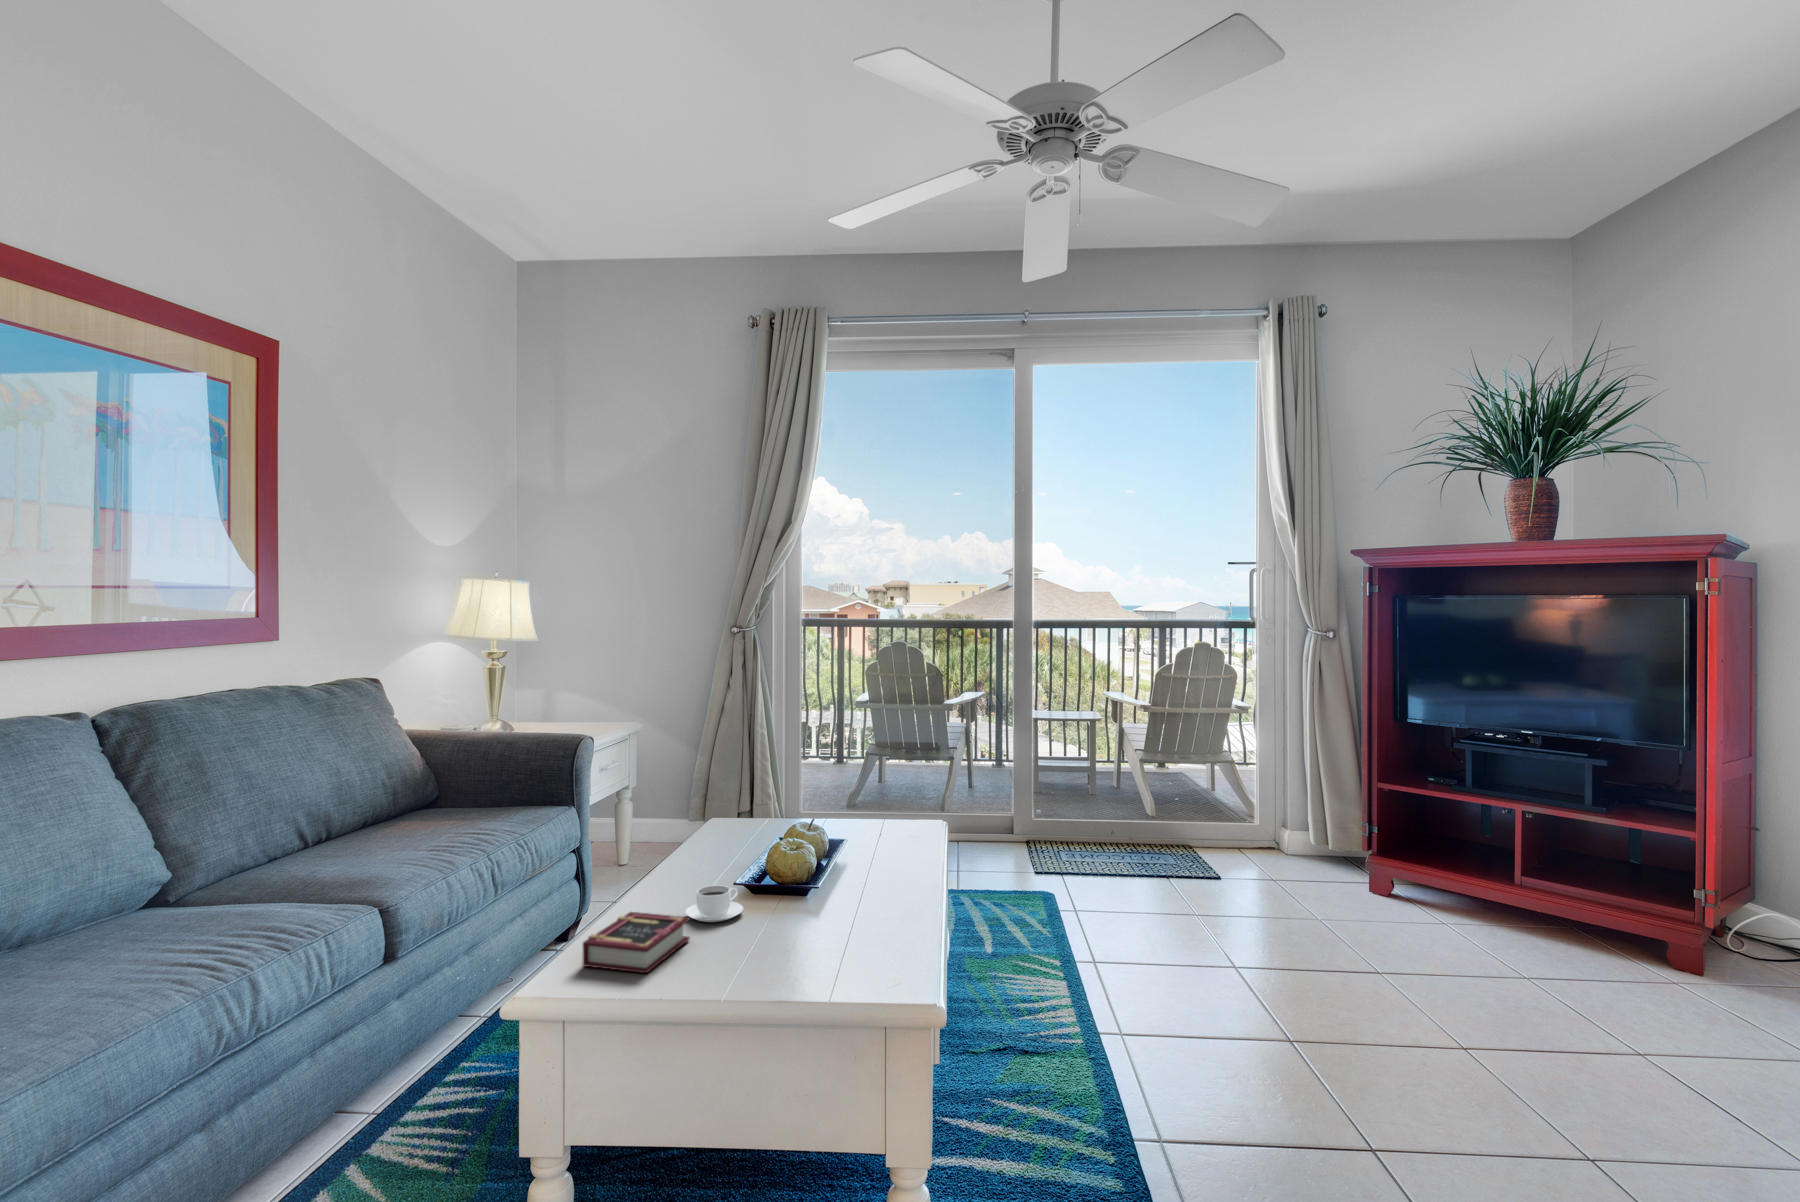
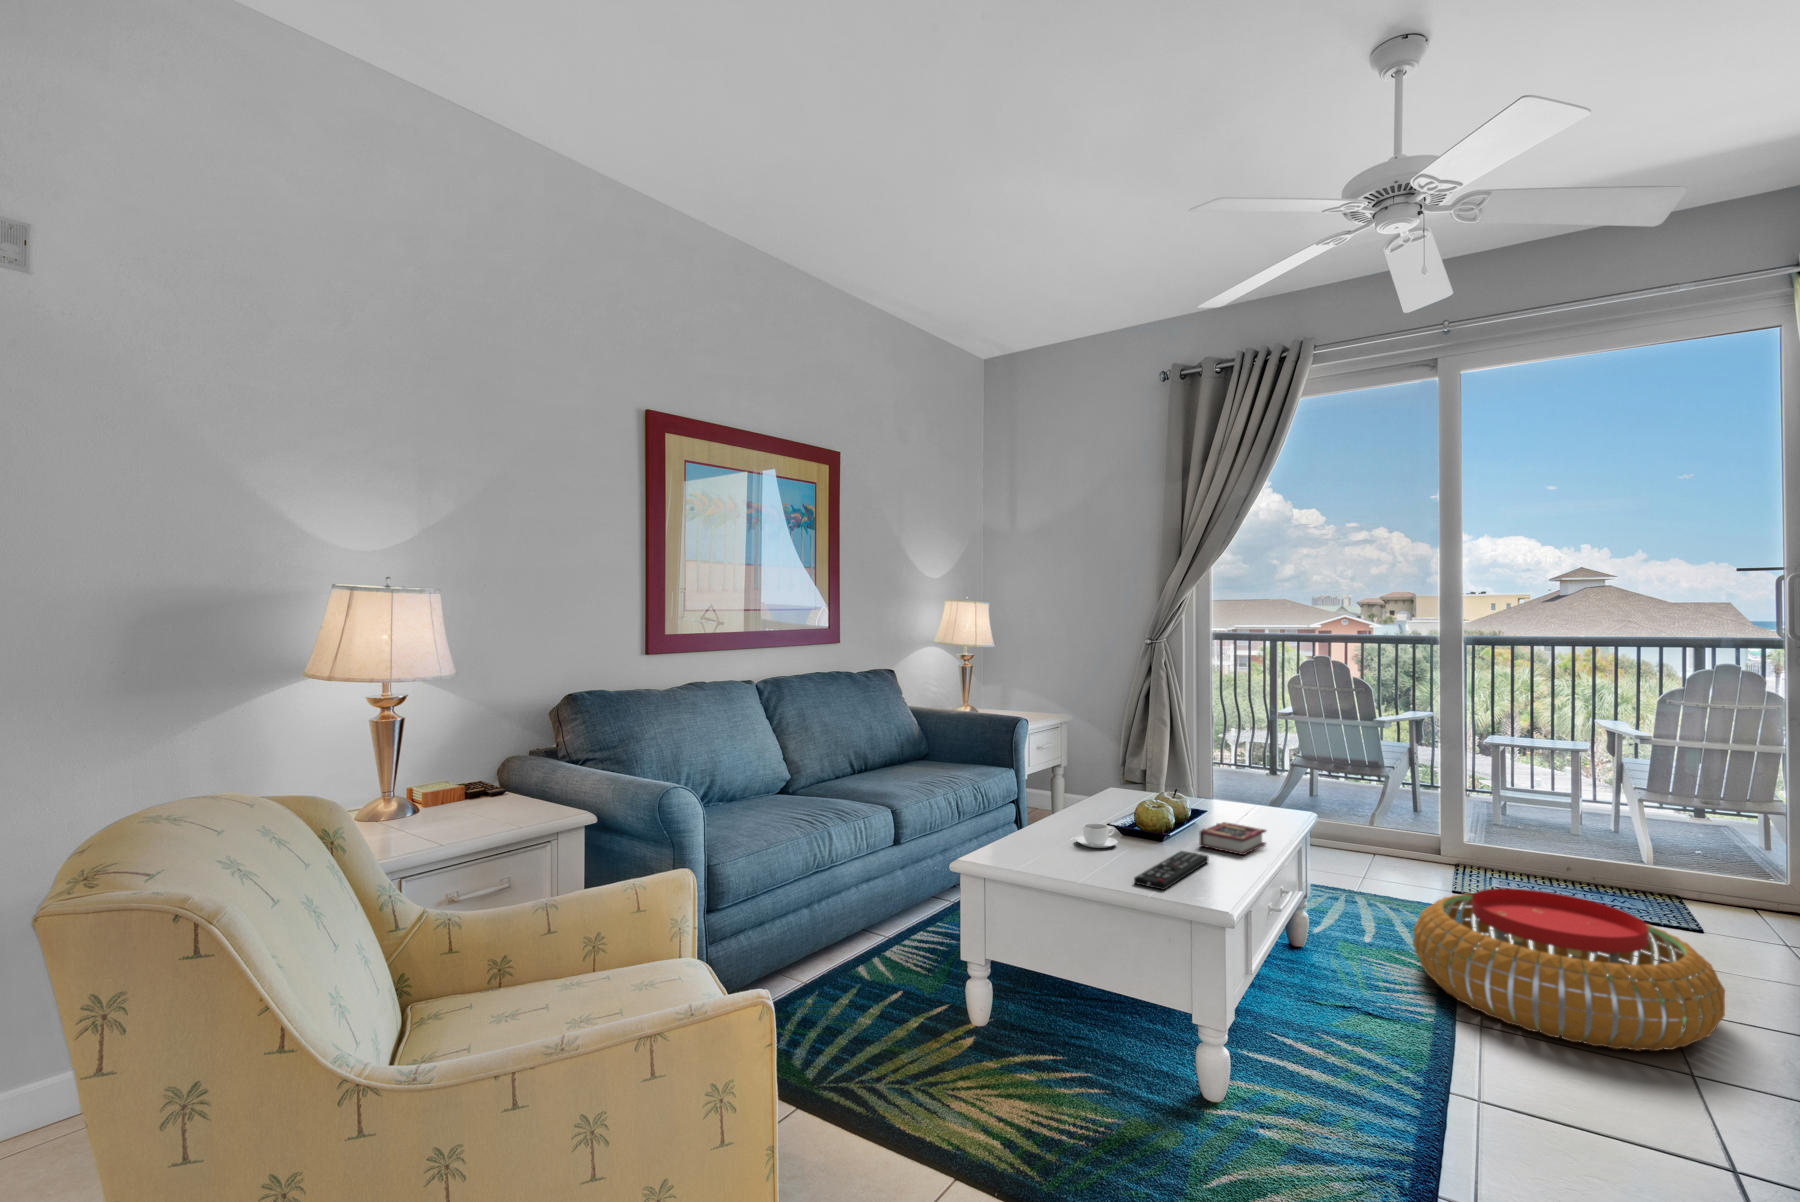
pouf: none [1040,874,1300,1033] -> present [1413,888,1725,1051]
remote control: none [791,907,864,980] -> present [1134,851,1209,890]
book: present [583,912,690,973] -> present [1199,822,1266,855]

